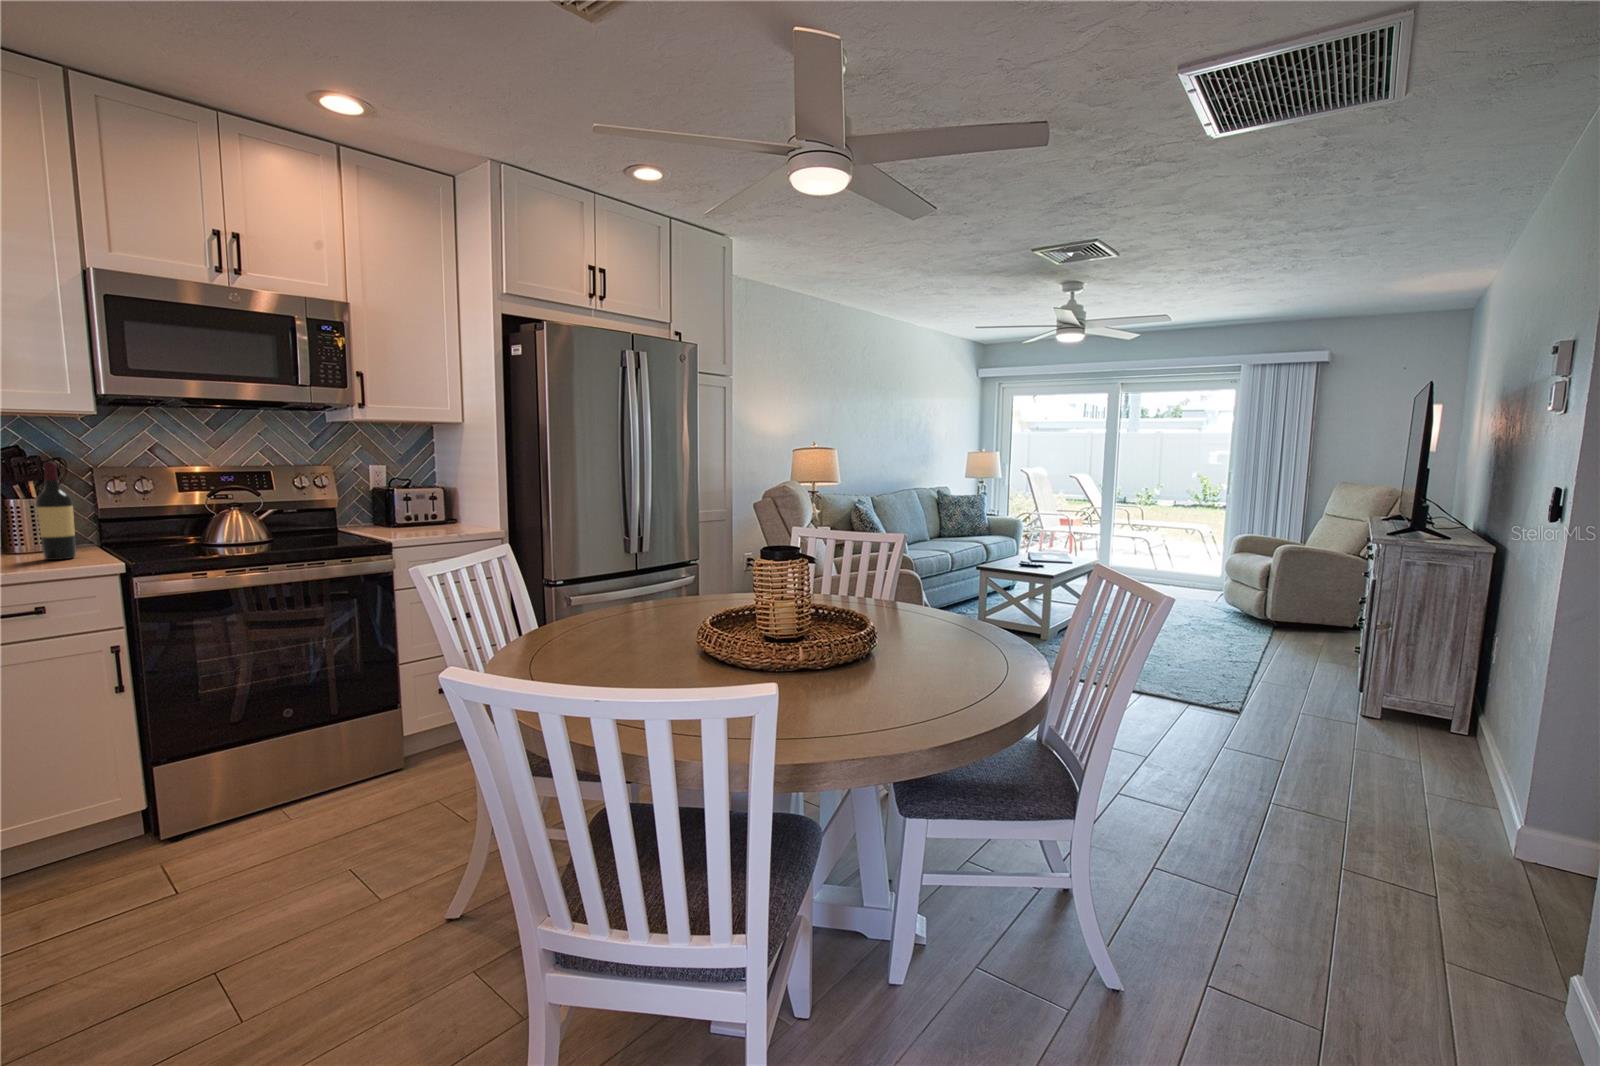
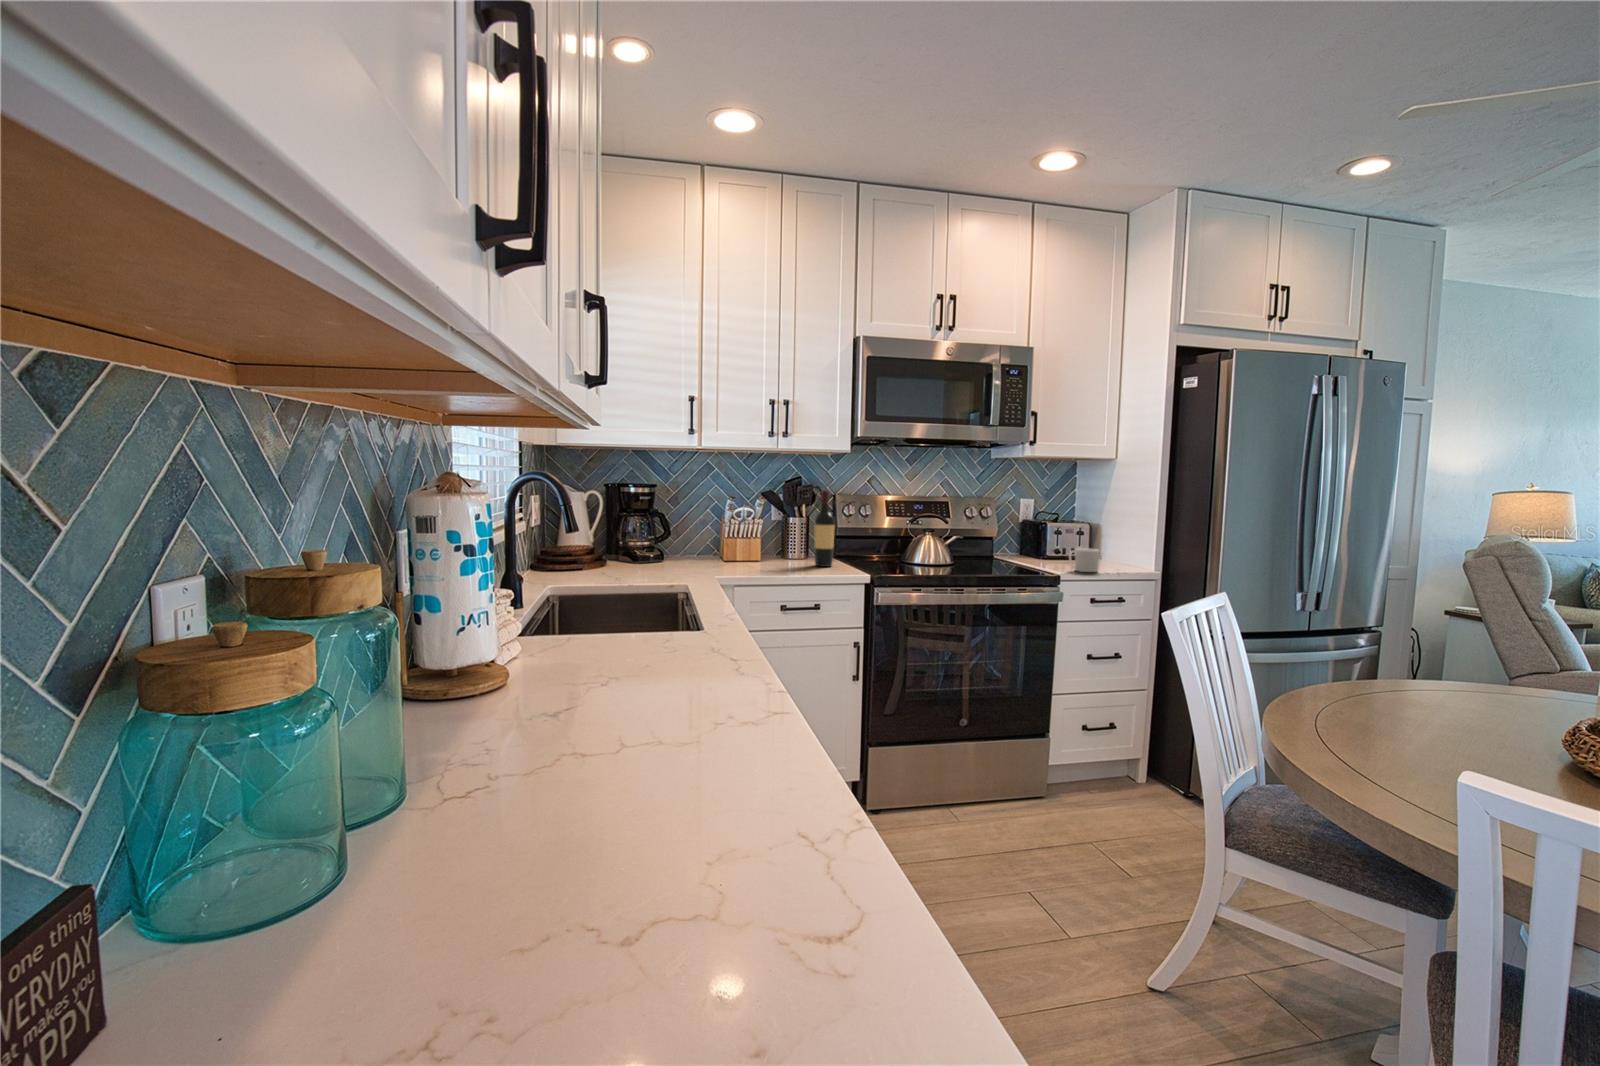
mug: none [409,513,442,537] -> present [1069,548,1099,572]

